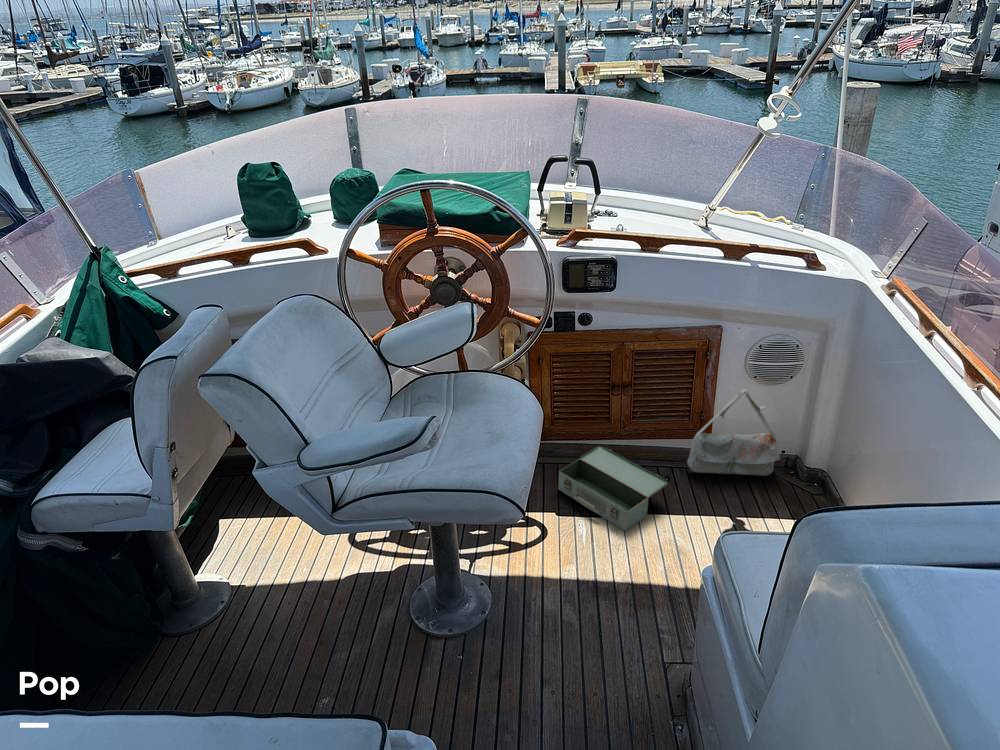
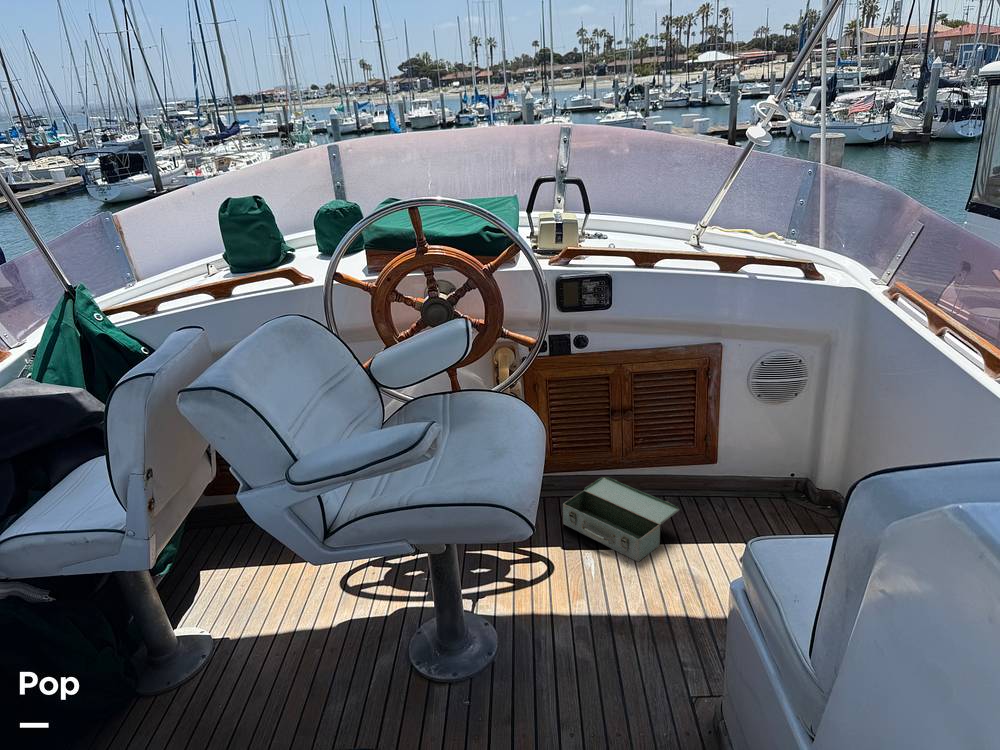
bag: present [687,389,780,476] -> none [697,406,795,500]

